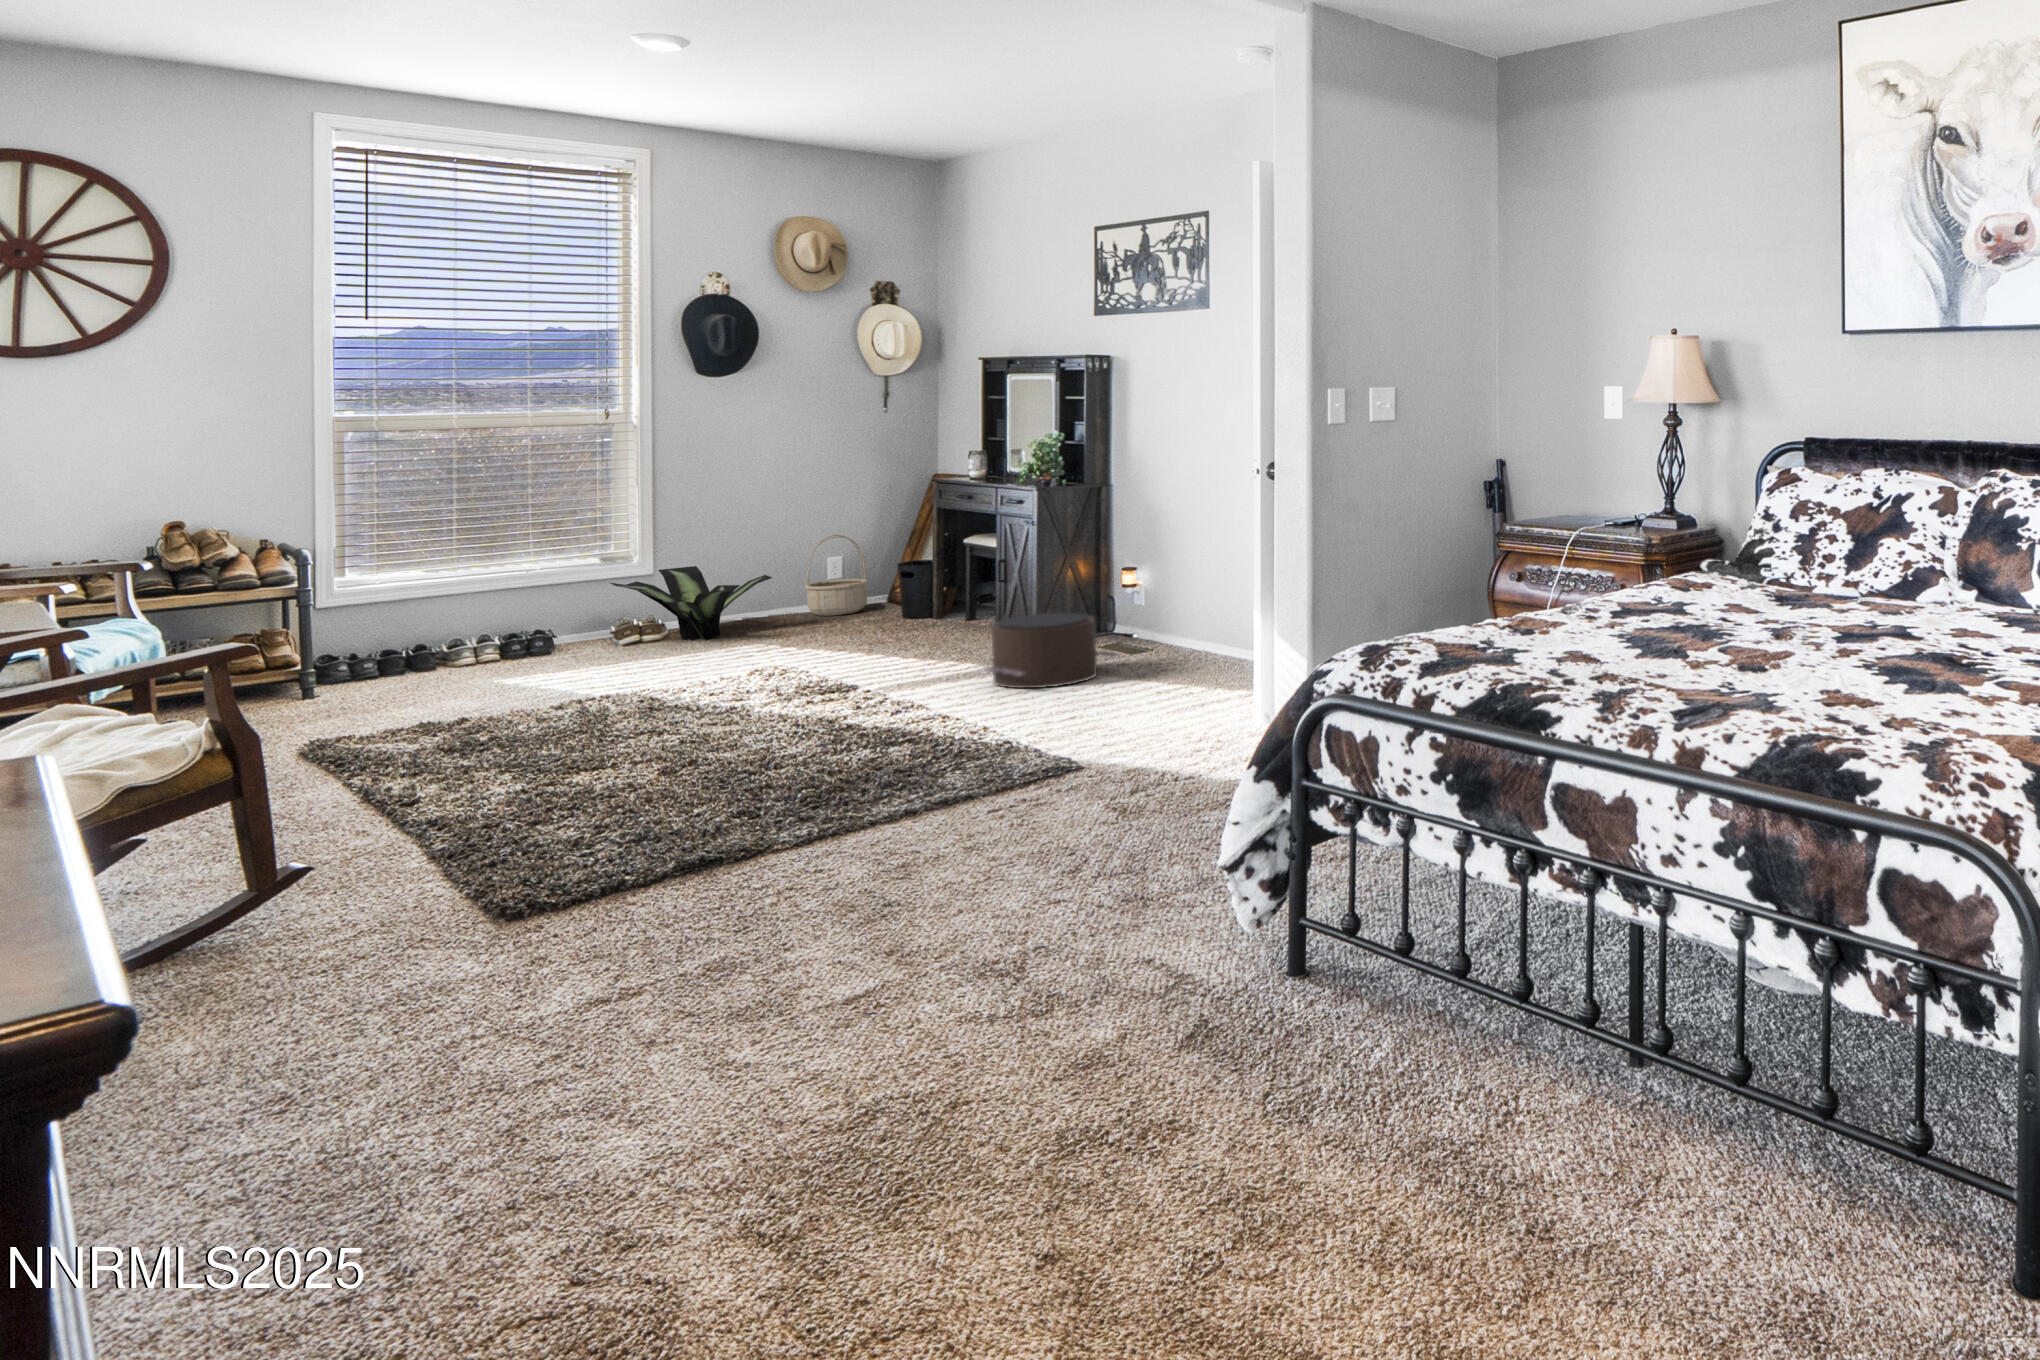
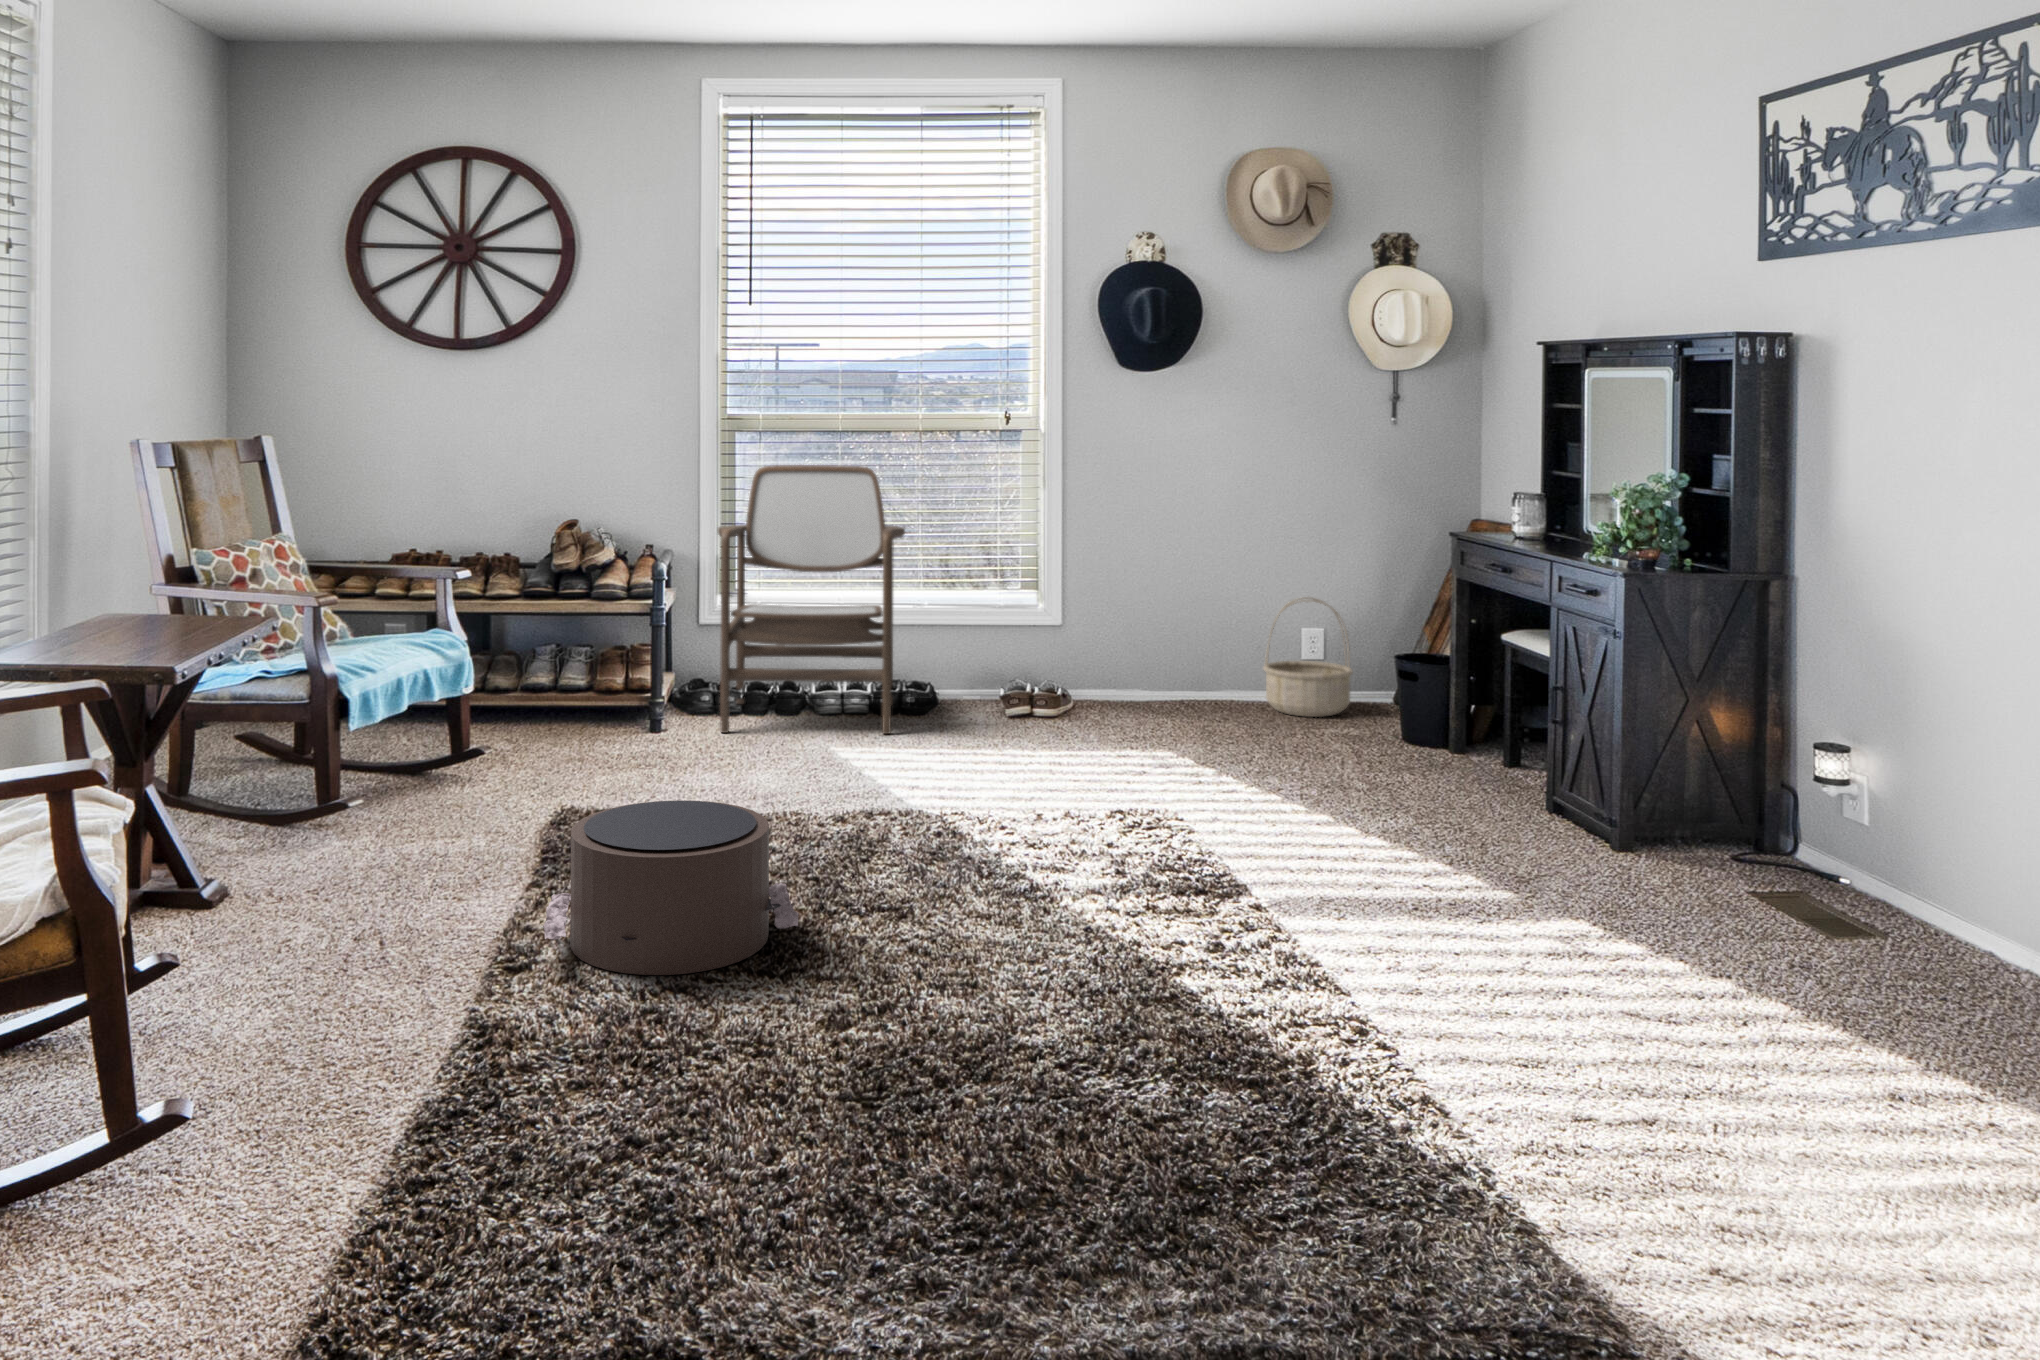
armchair: none [362,471,536,684] -> present [717,465,905,734]
potted plant: present [610,566,772,641] -> none [997,618,1209,731]
pouf: present [984,613,1118,688] -> present [543,800,799,975]

